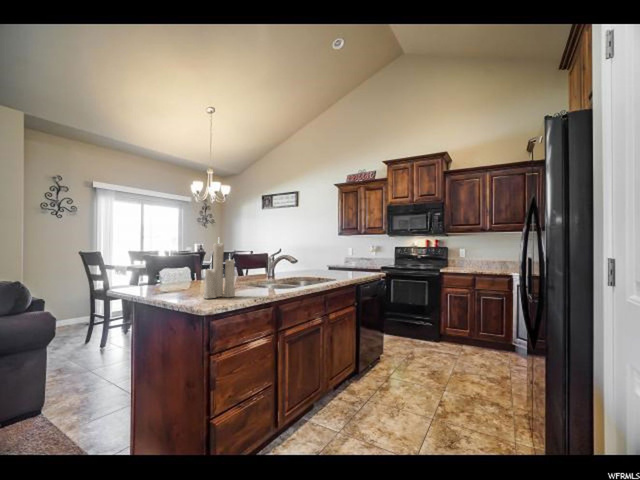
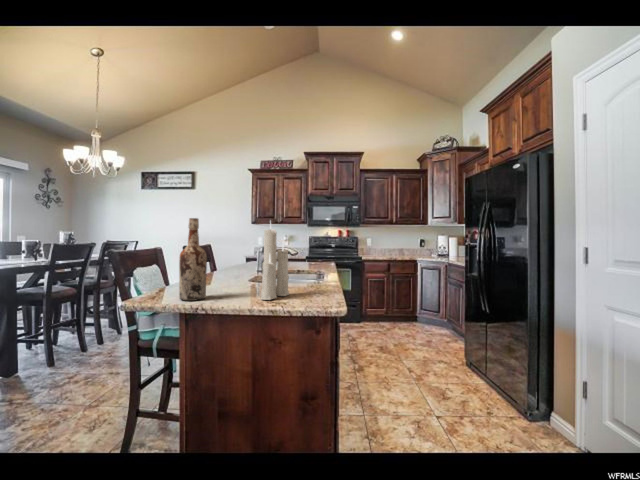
wine bottle: none [162,236,182,295] -> present [179,218,207,301]

